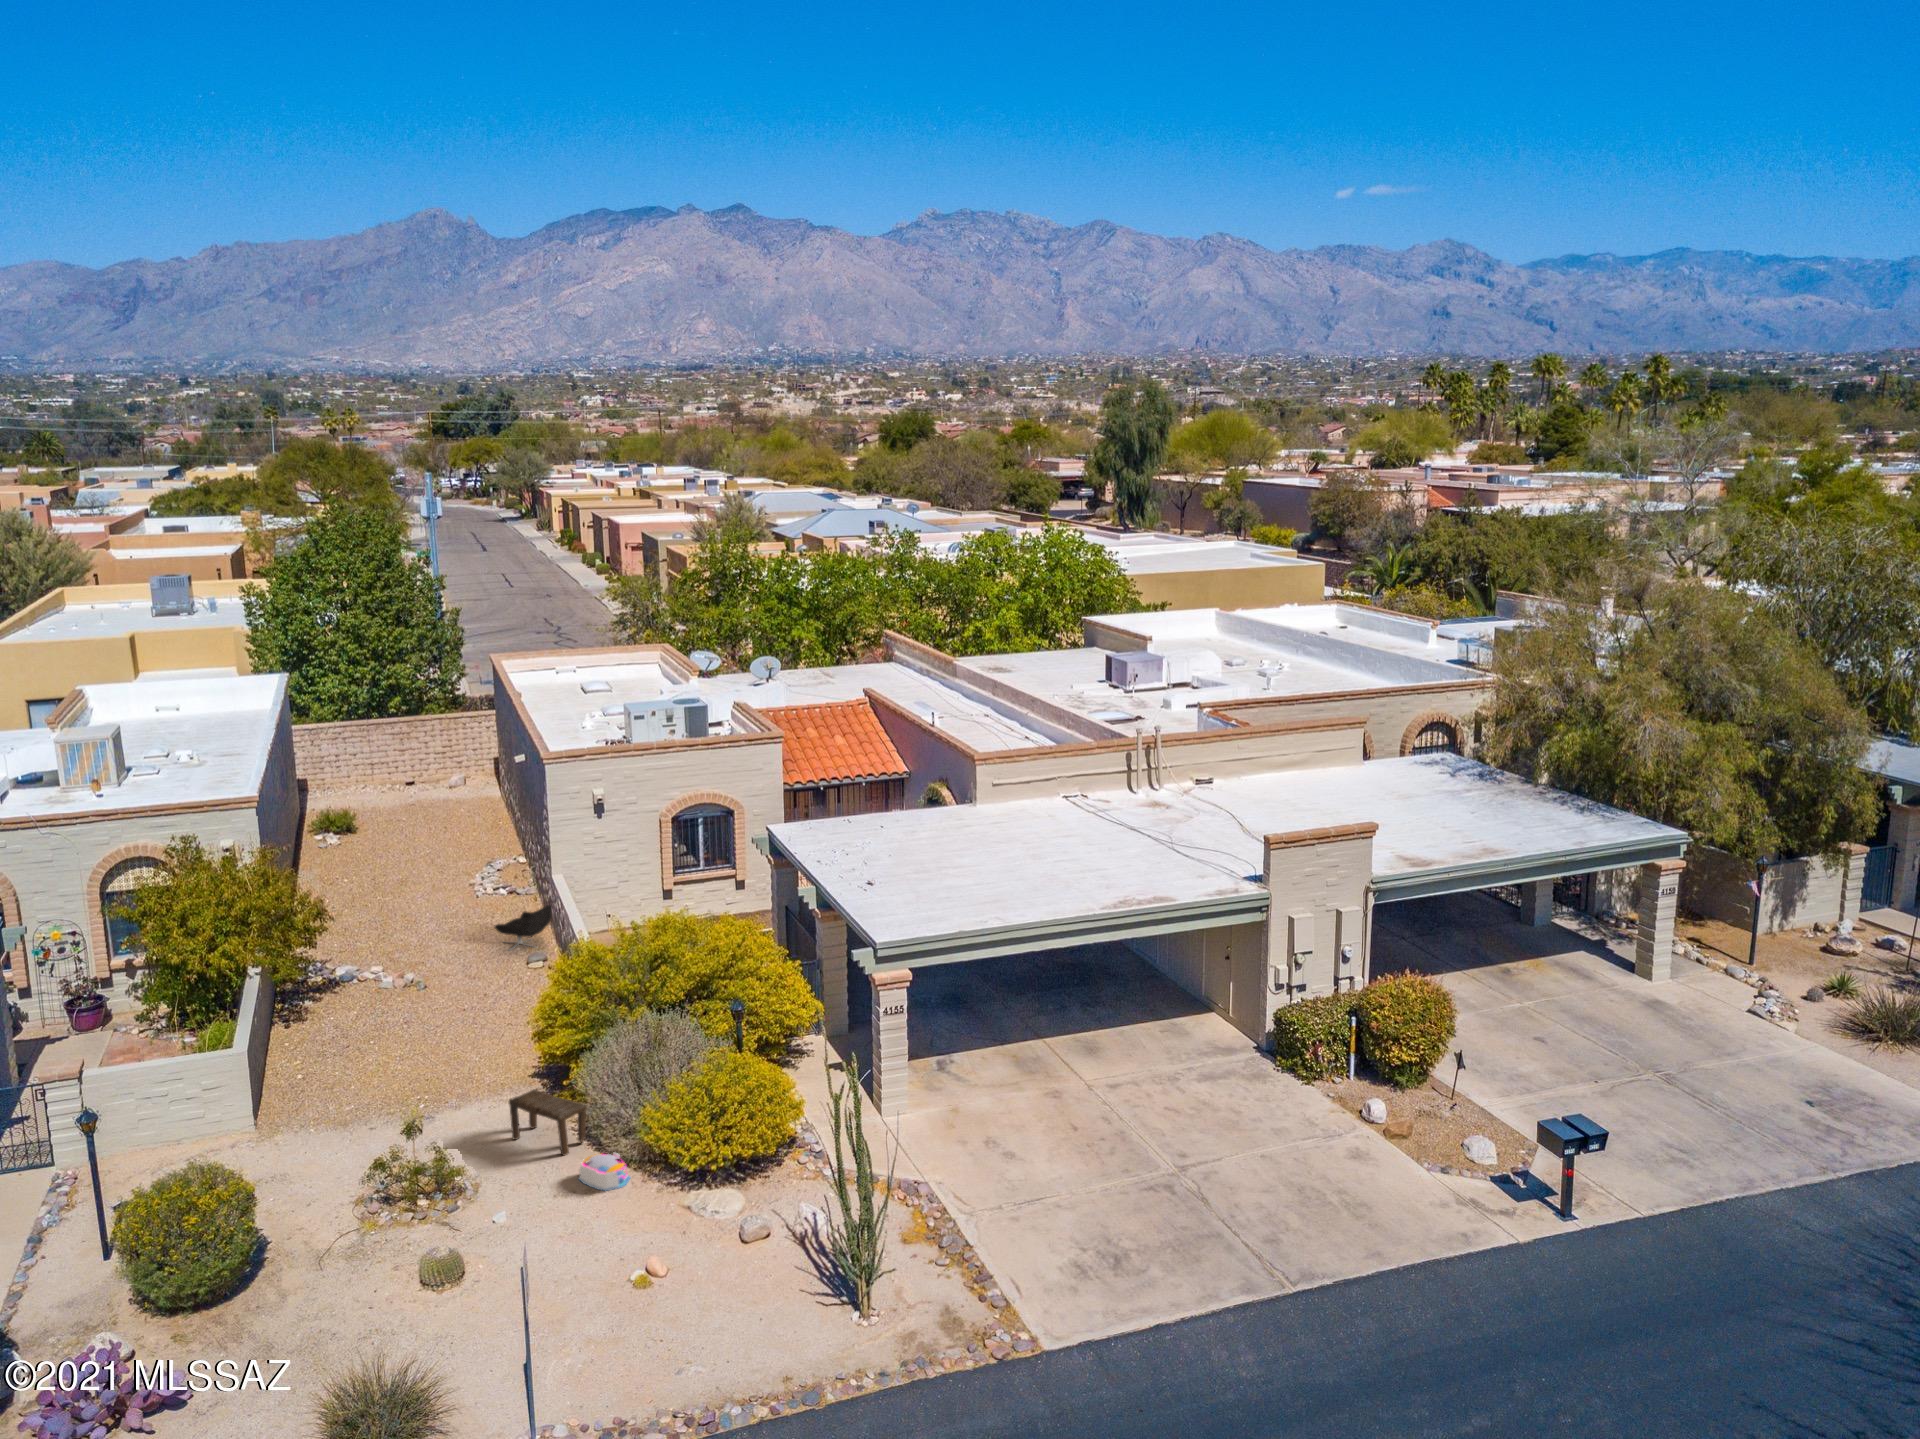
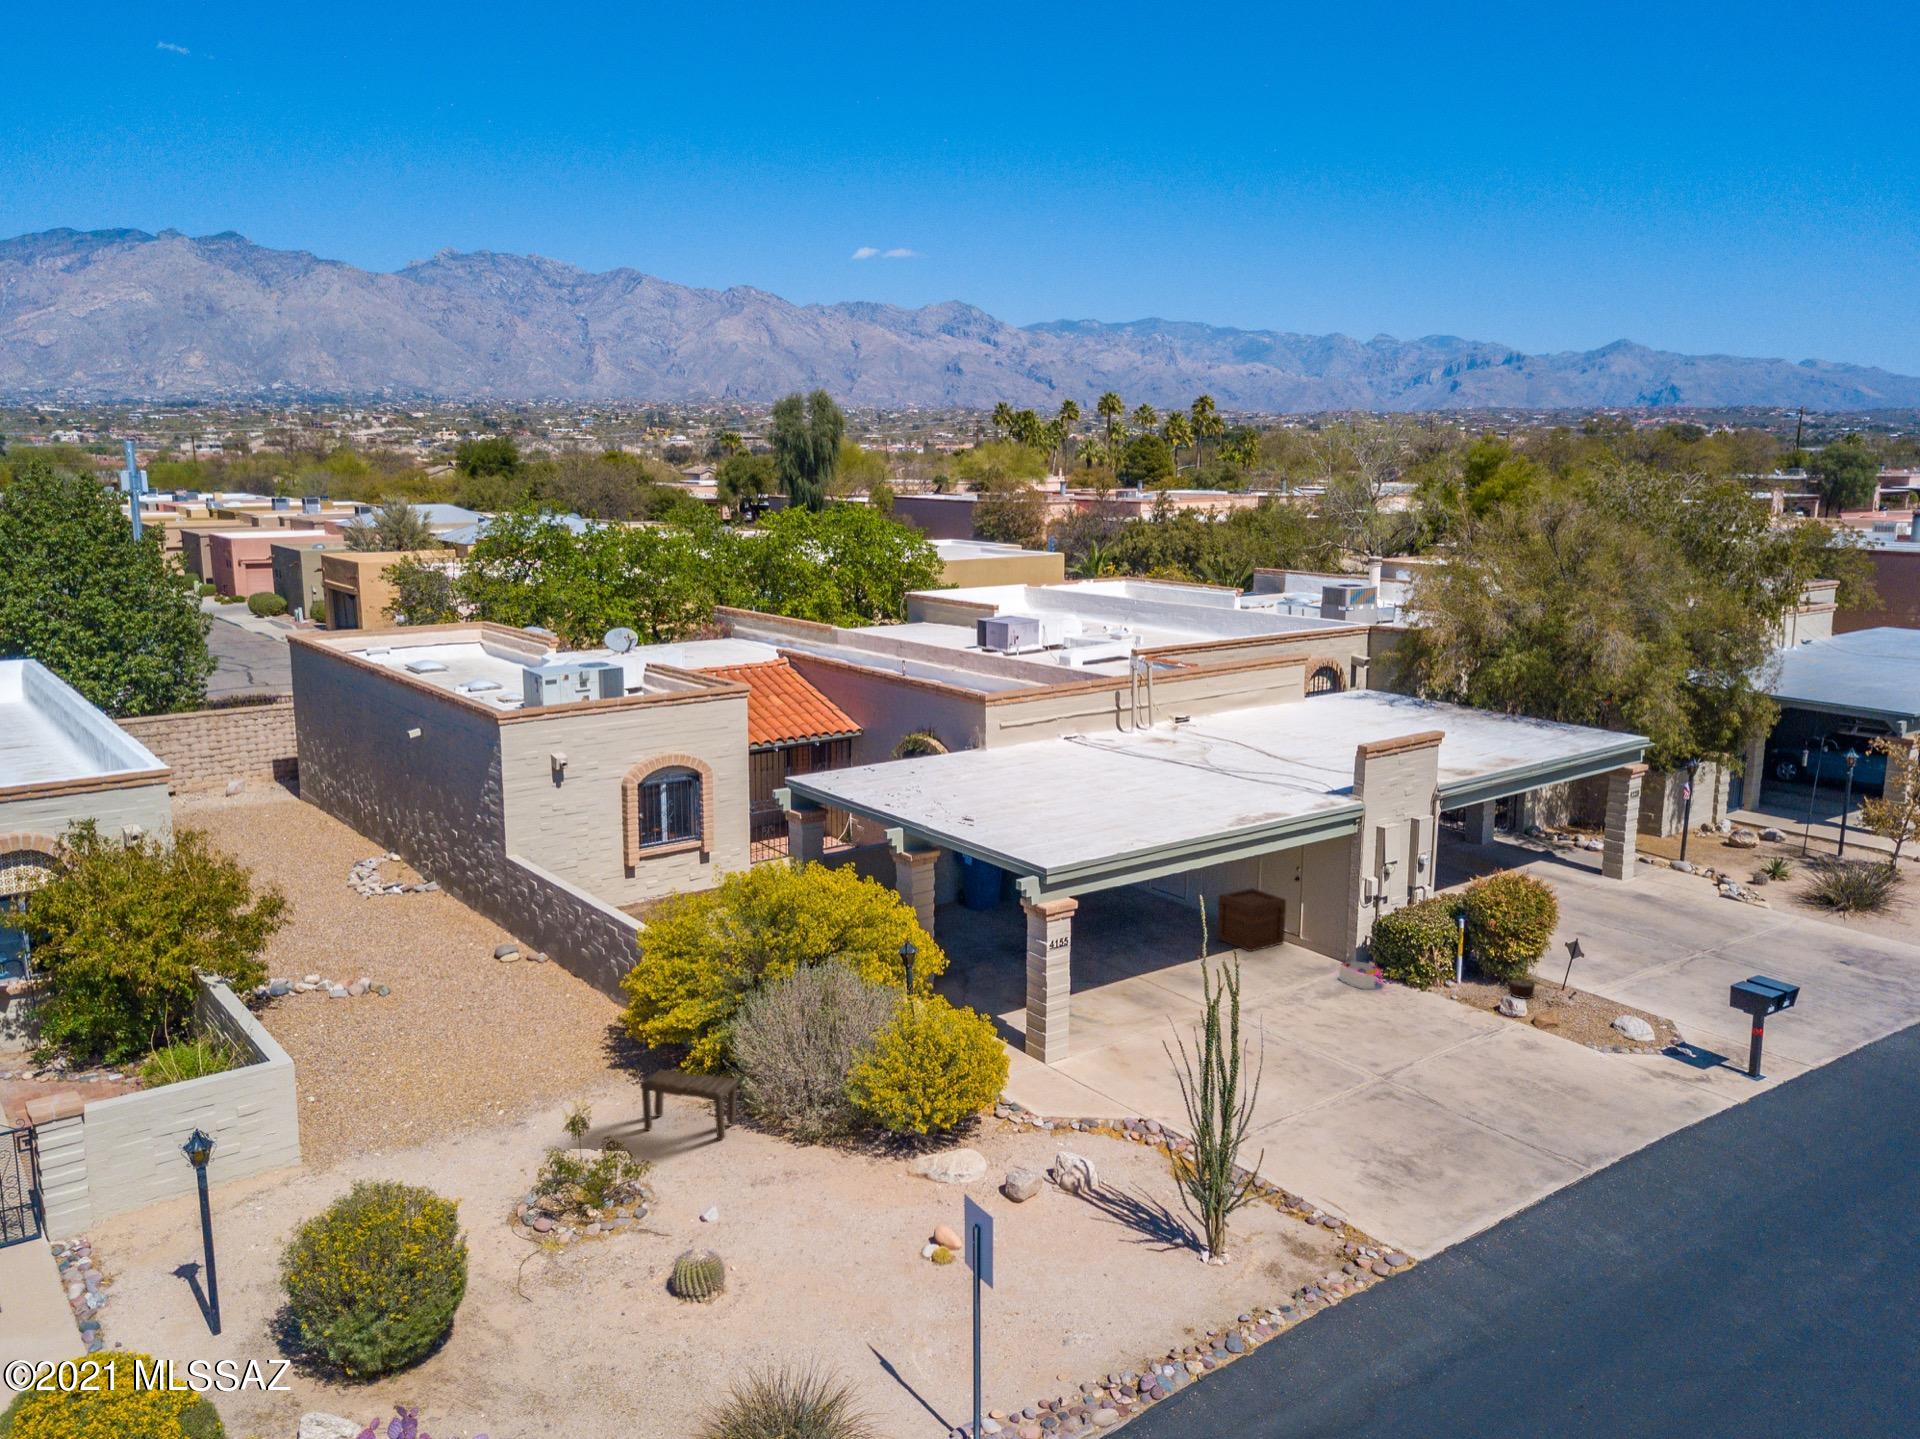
lounge chair: present [494,905,552,950] -> none [449,888,514,944]
wooden crate: none [1160,962,1224,1025] -> present [1217,888,1286,951]
decorative plant: none [1391,1056,1424,1105] -> present [1506,954,1535,999]
storage bin: present [579,1153,631,1191] -> present [1338,961,1383,990]

